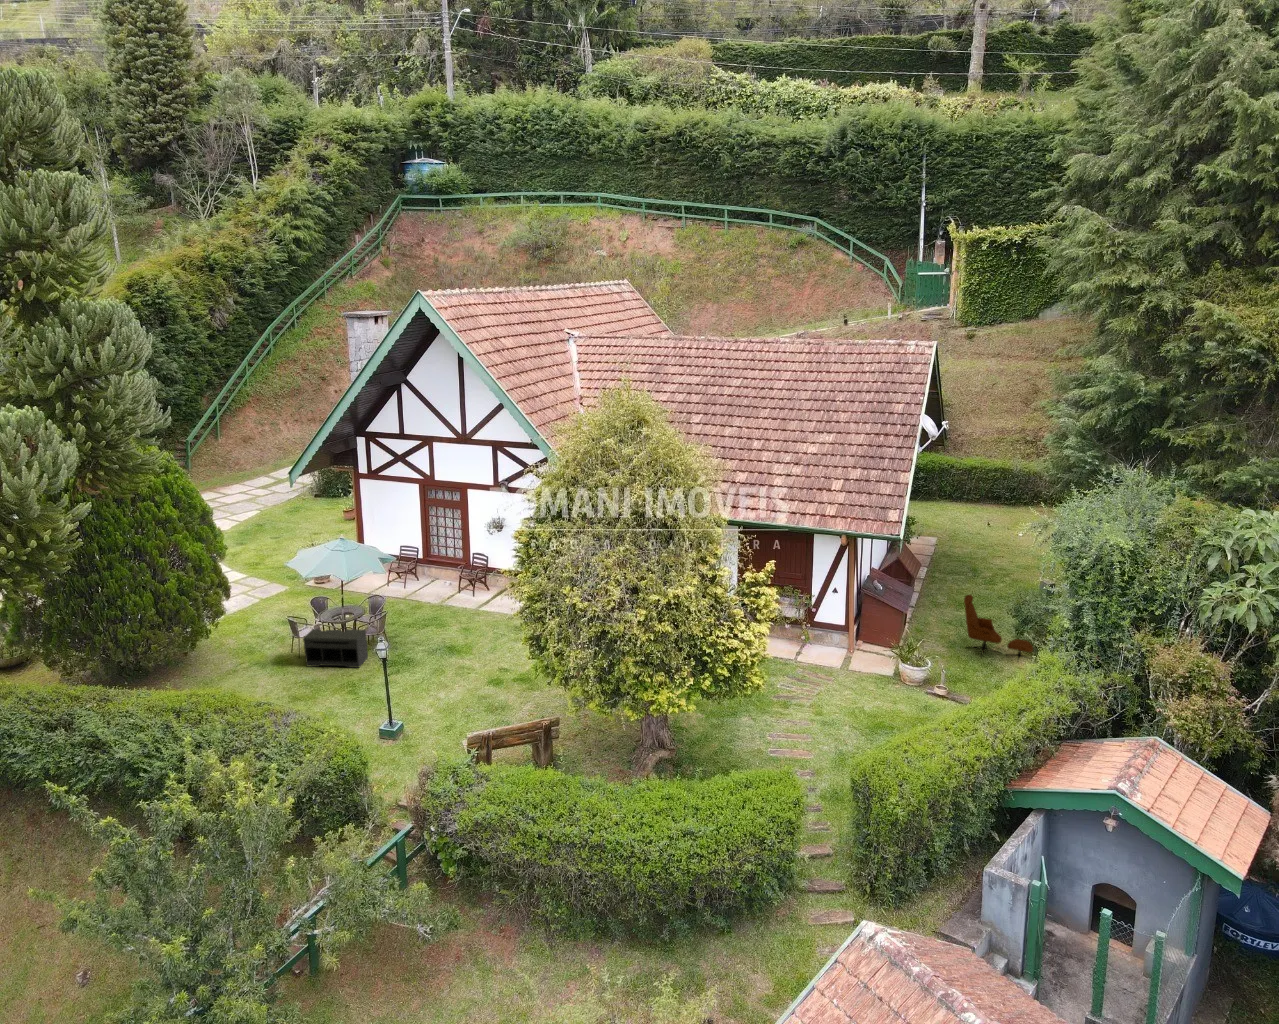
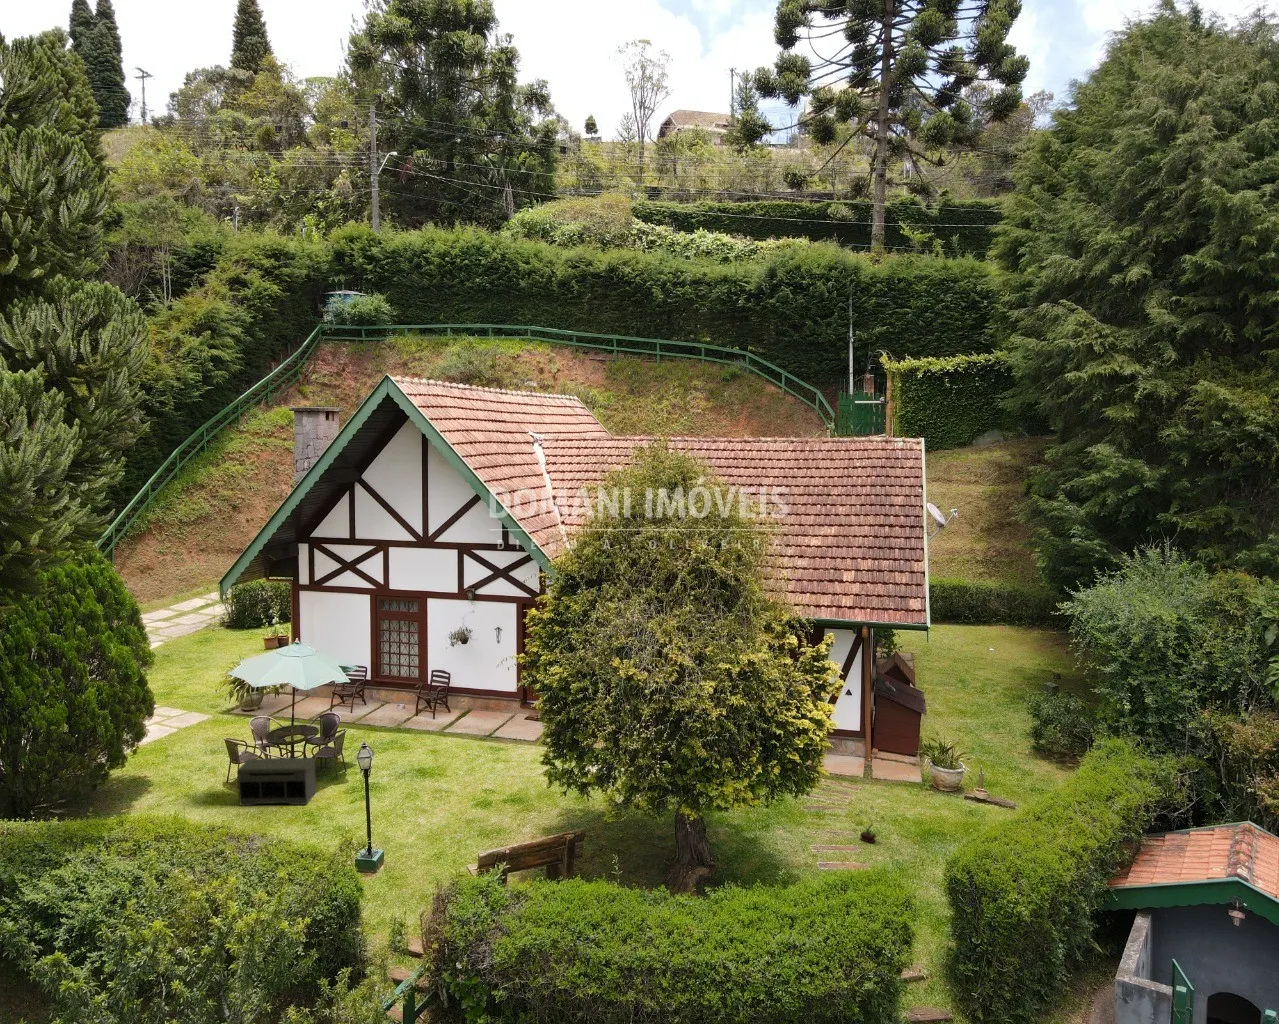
lounge chair: present [964,595,1033,660] -> none [989,697,1068,770]
potted plant: none [811,691,835,723] -> present [858,807,884,843]

